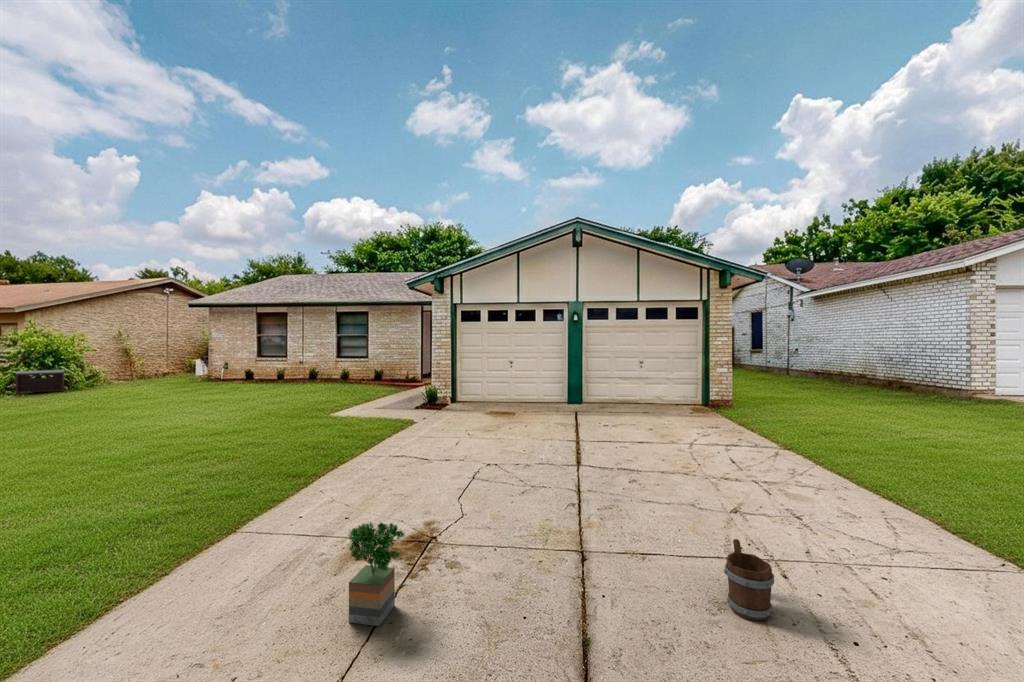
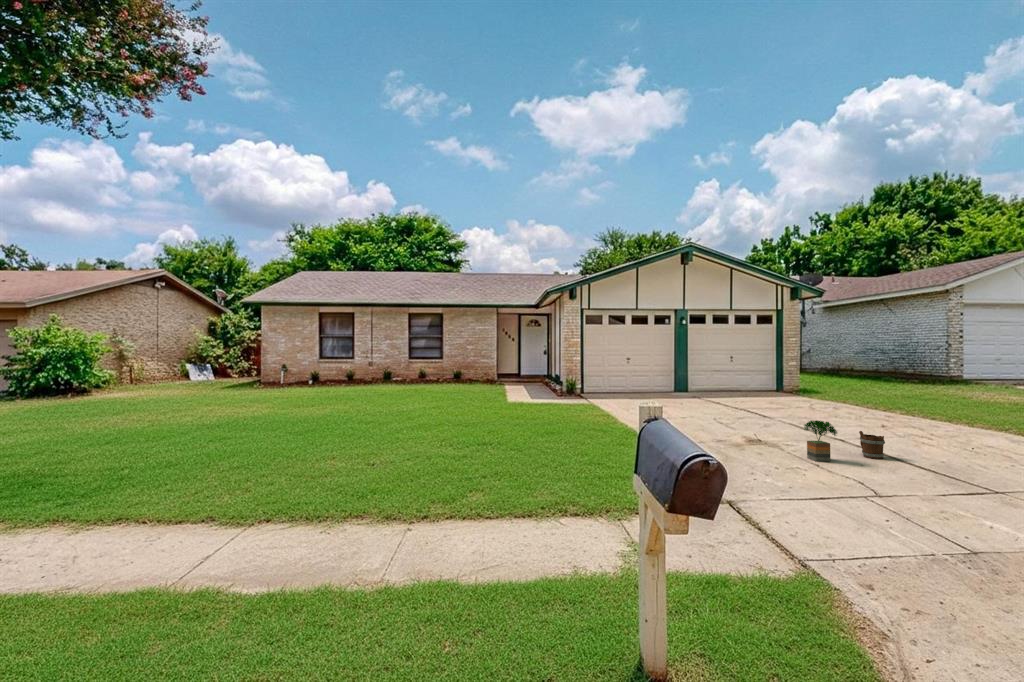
bench: present [15,370,66,394] -> none [99,371,147,397]
bucket: present [724,539,774,621] -> present [859,431,885,459]

